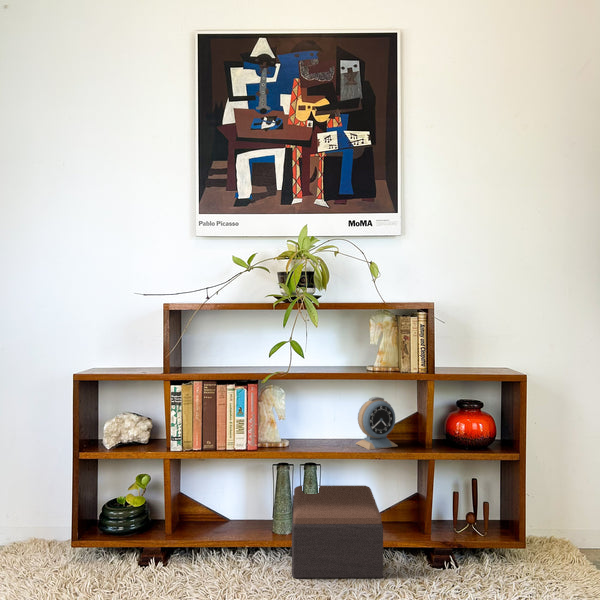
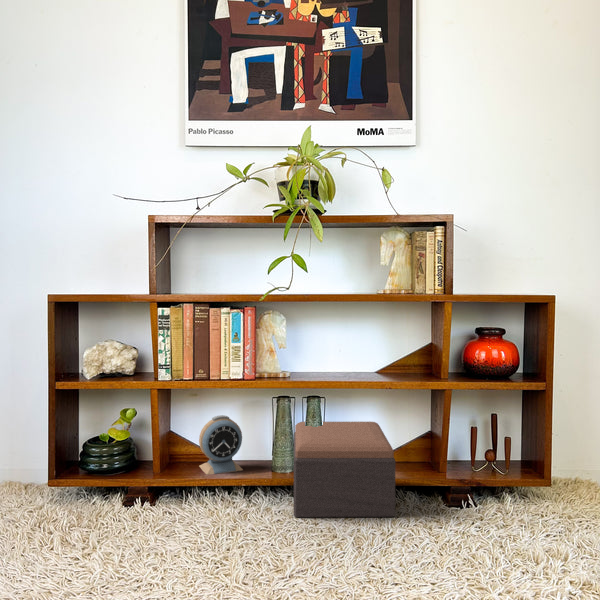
alarm clock: present [356,397,398,450] -> present [199,415,243,475]

